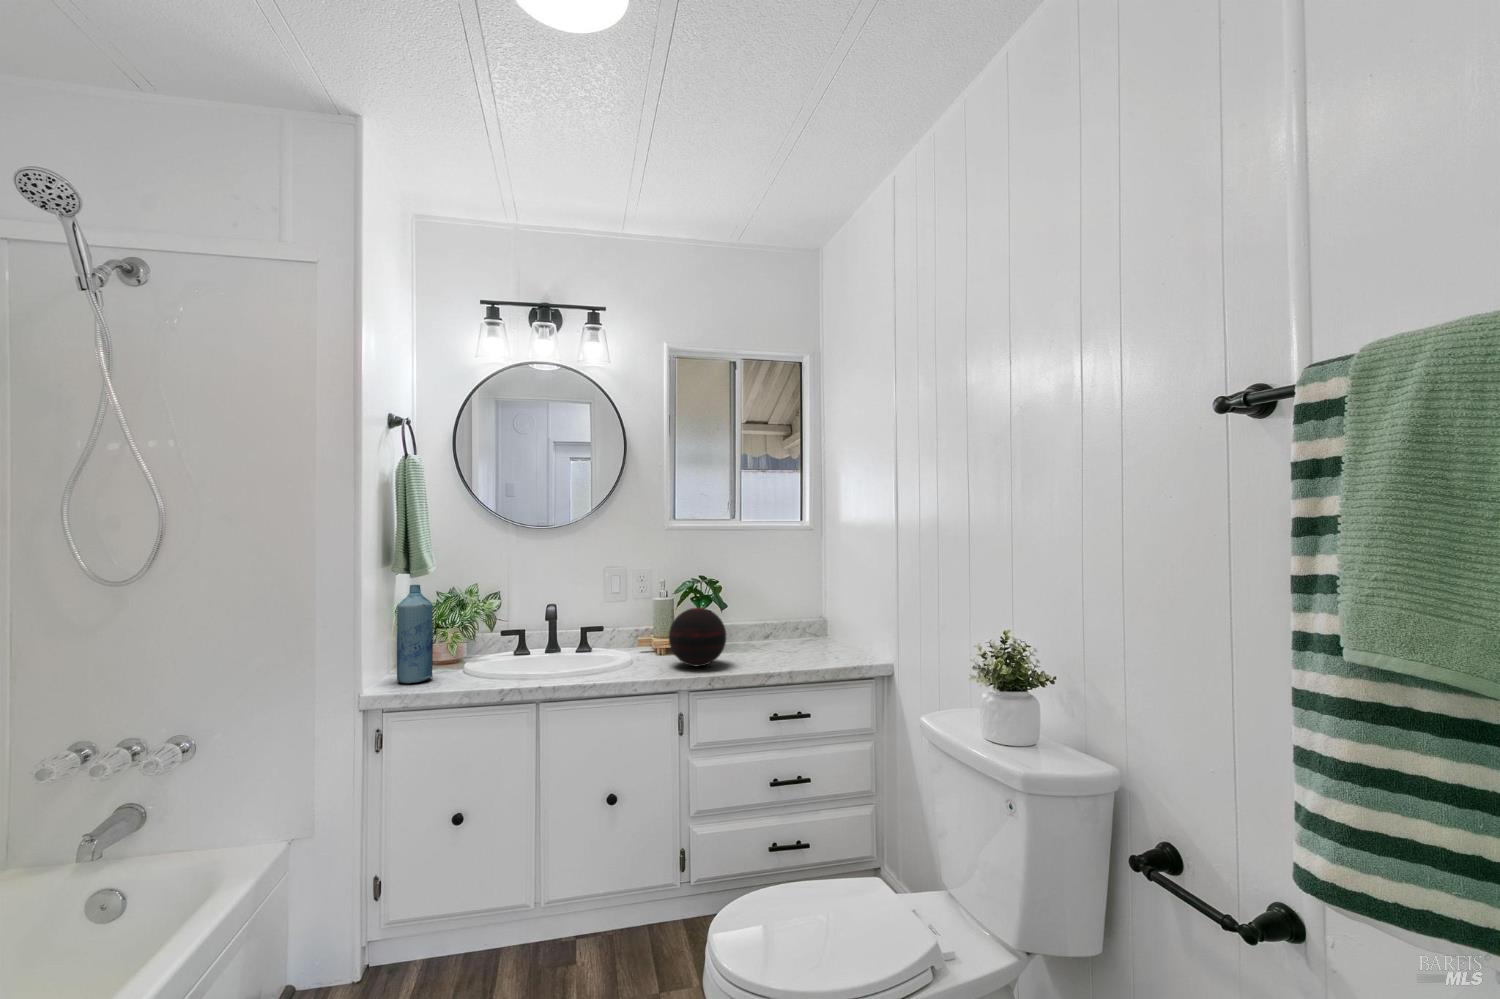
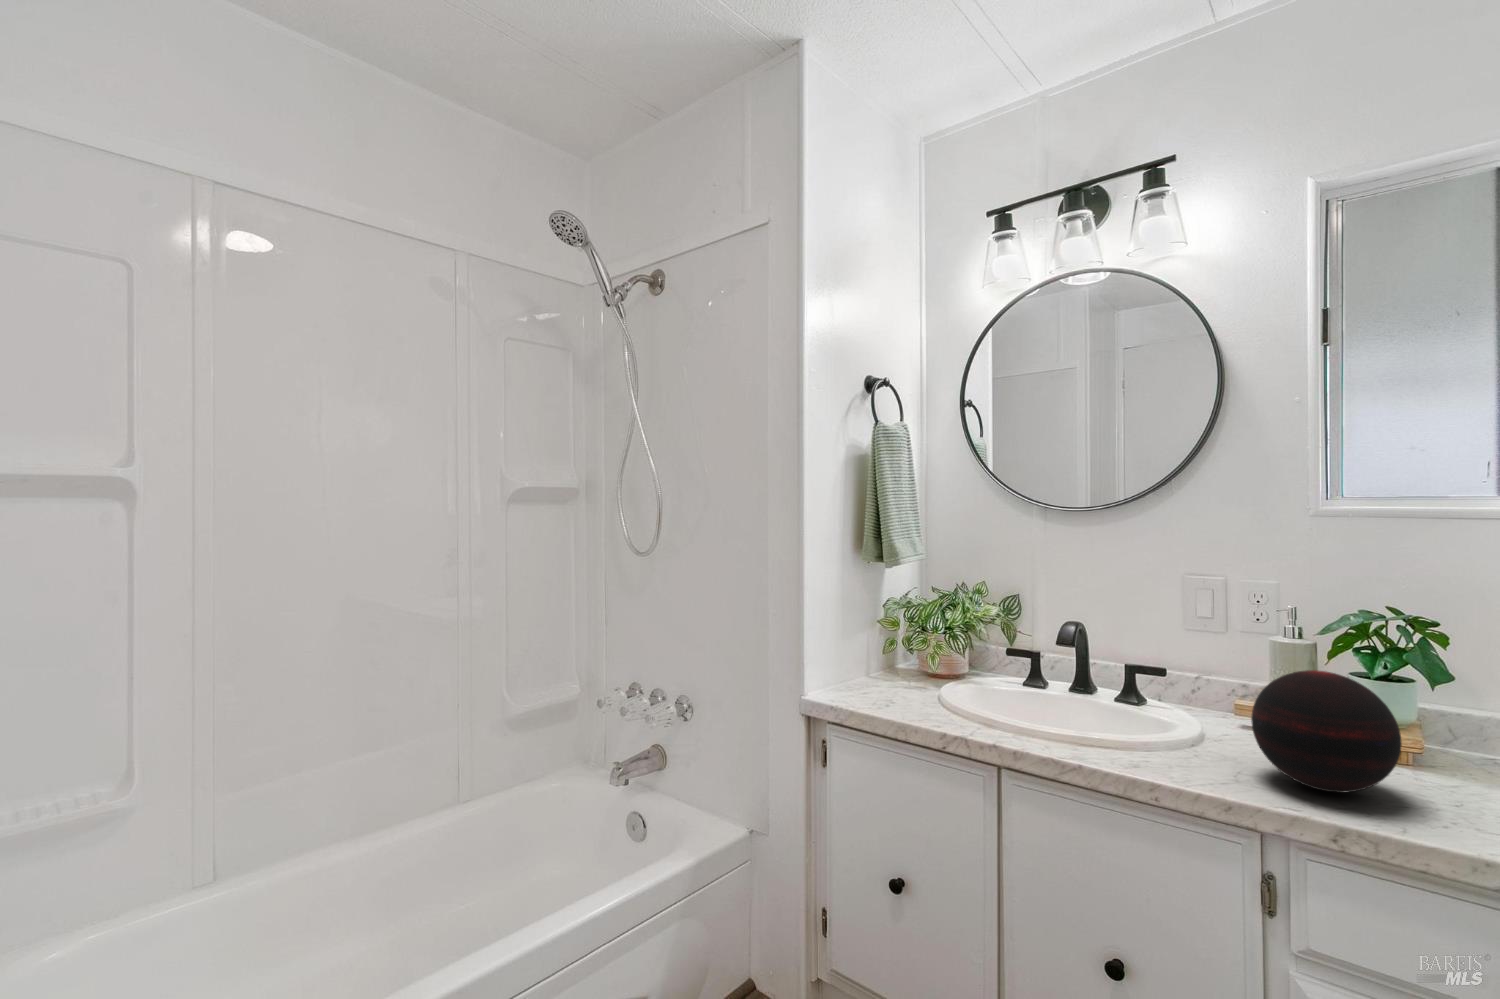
bottle: present [397,585,433,683] -> none [858,576,898,695]

